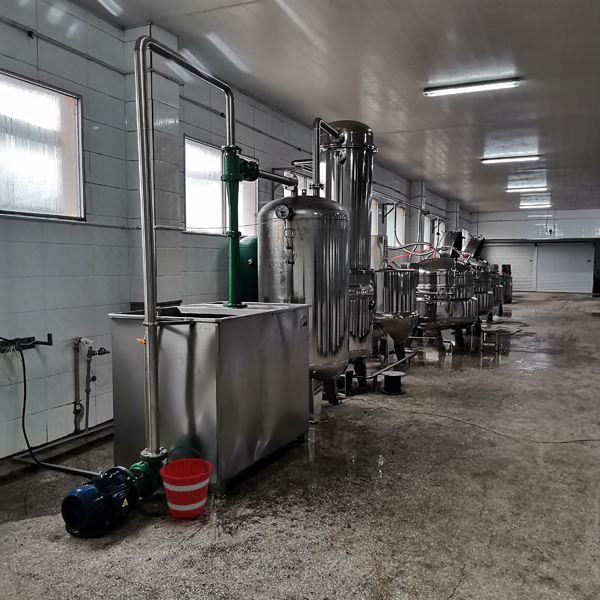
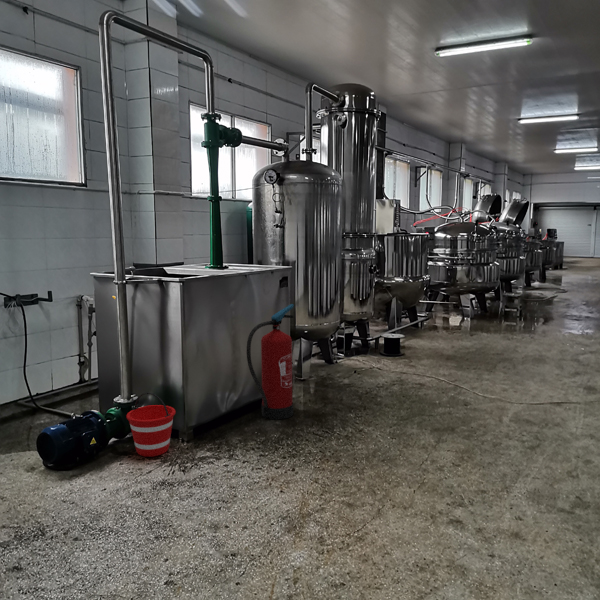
fire extinguisher: none [281,344,322,468] -> present [247,304,294,419]

